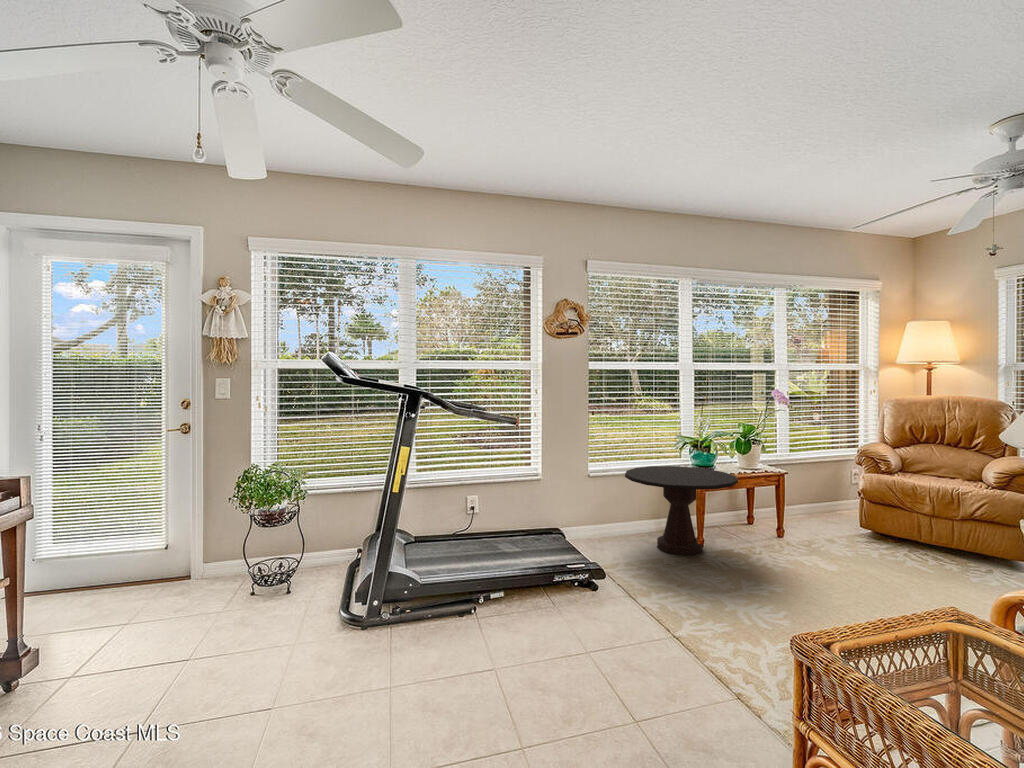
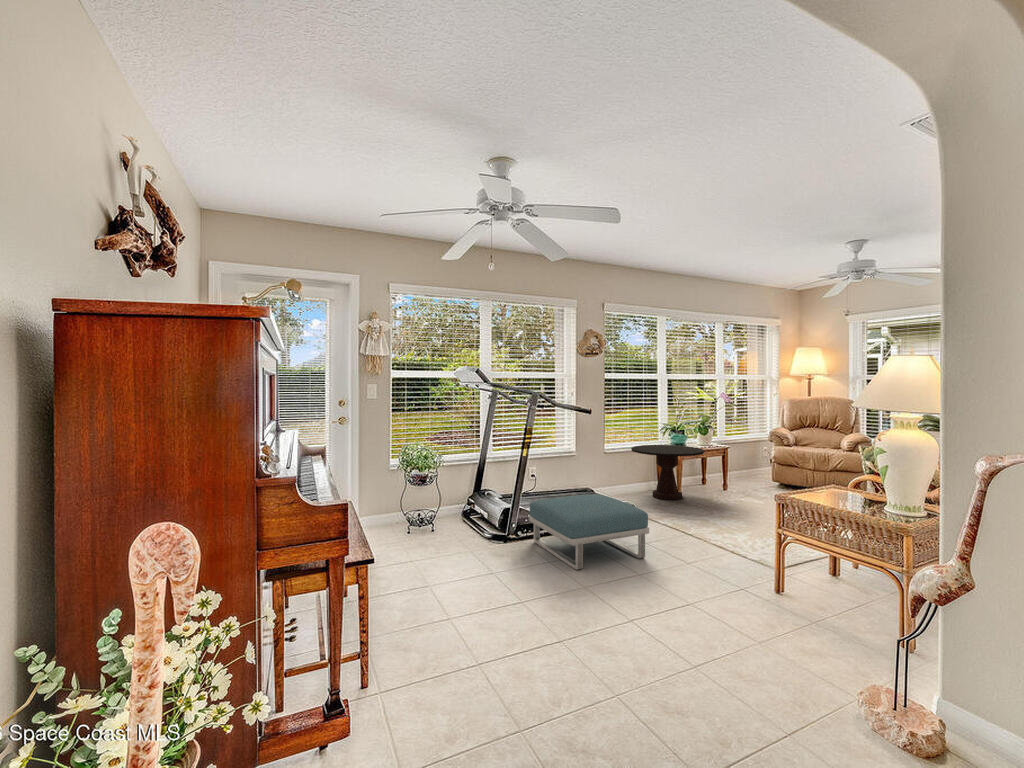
footstool: none [388,558,568,723] -> present [529,494,649,570]

